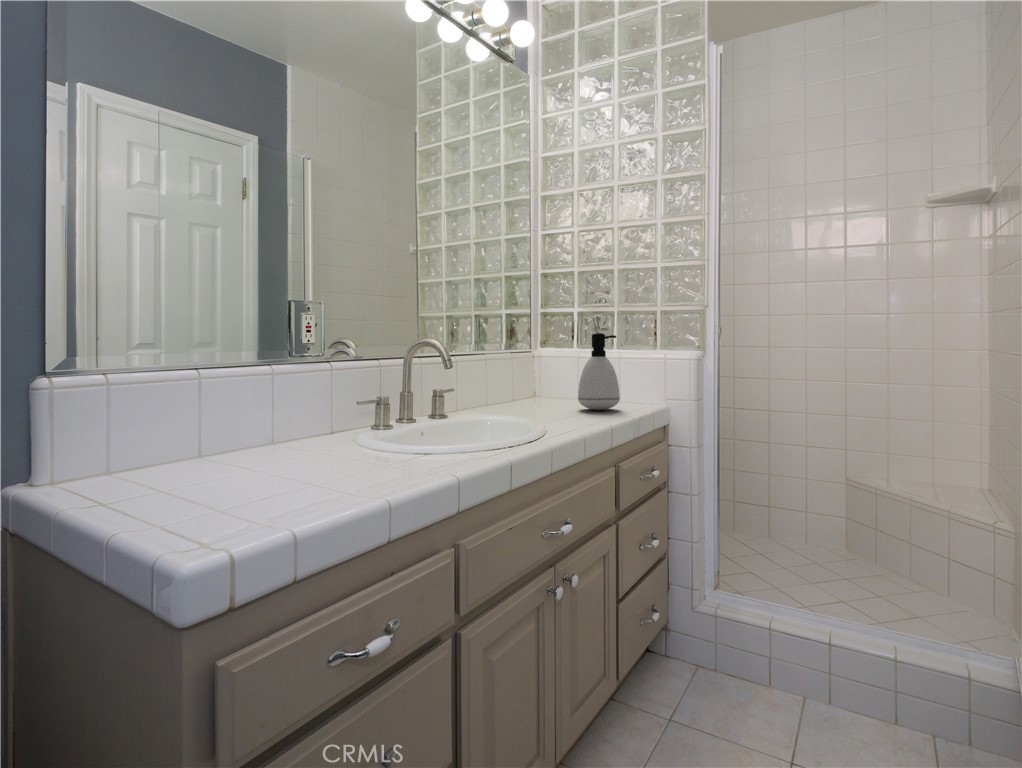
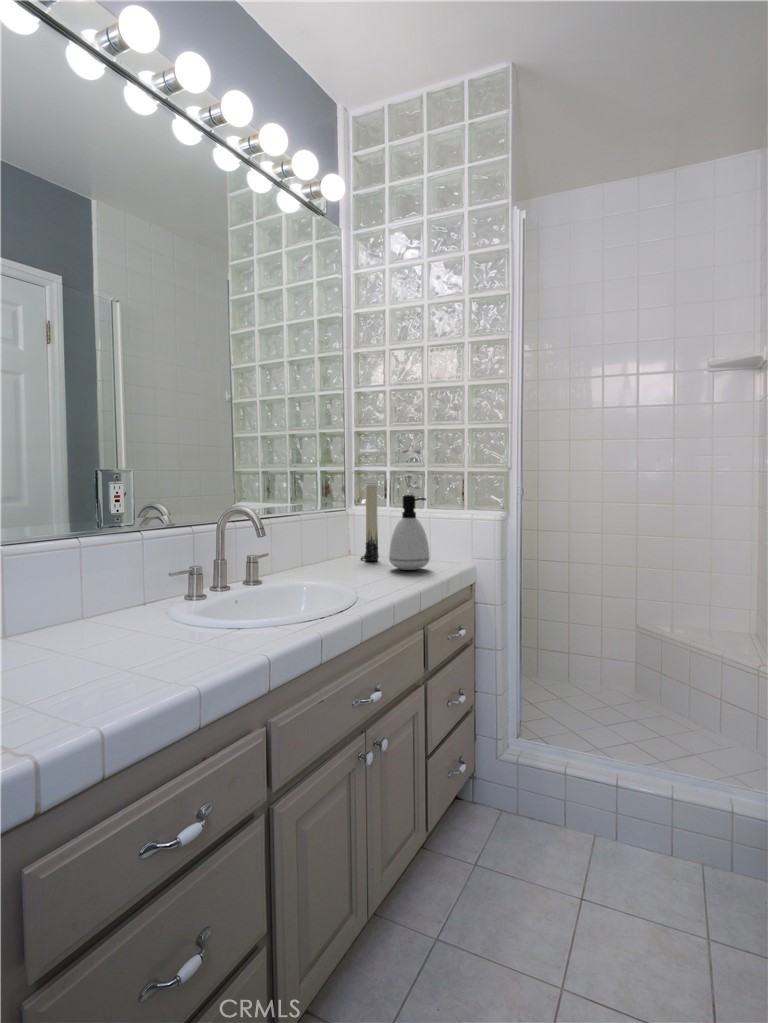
candle: none [549,324,567,403] -> present [361,482,379,561]

